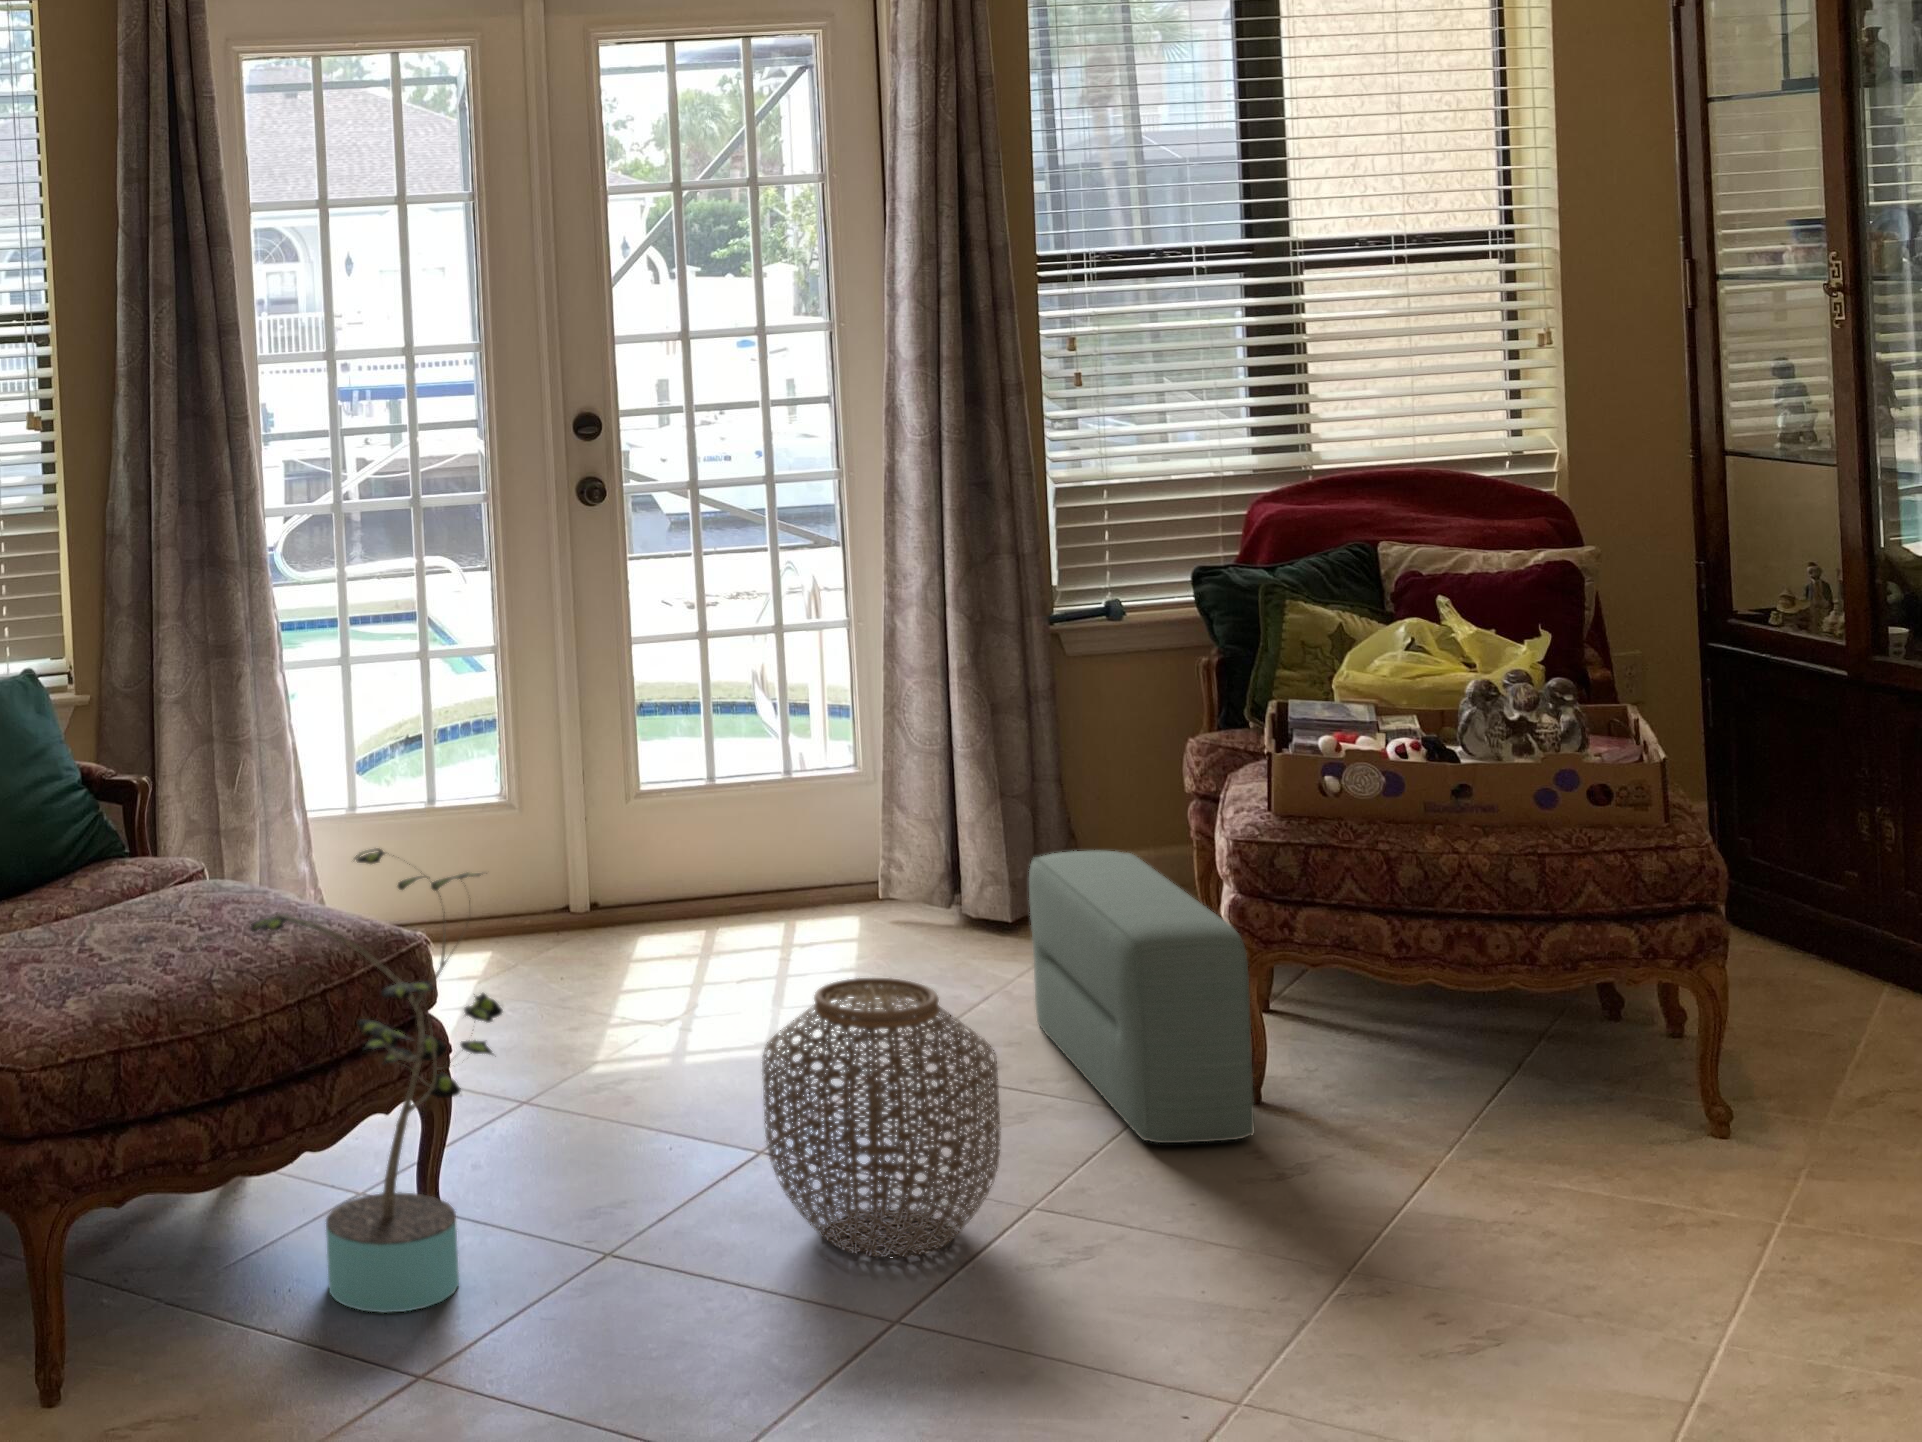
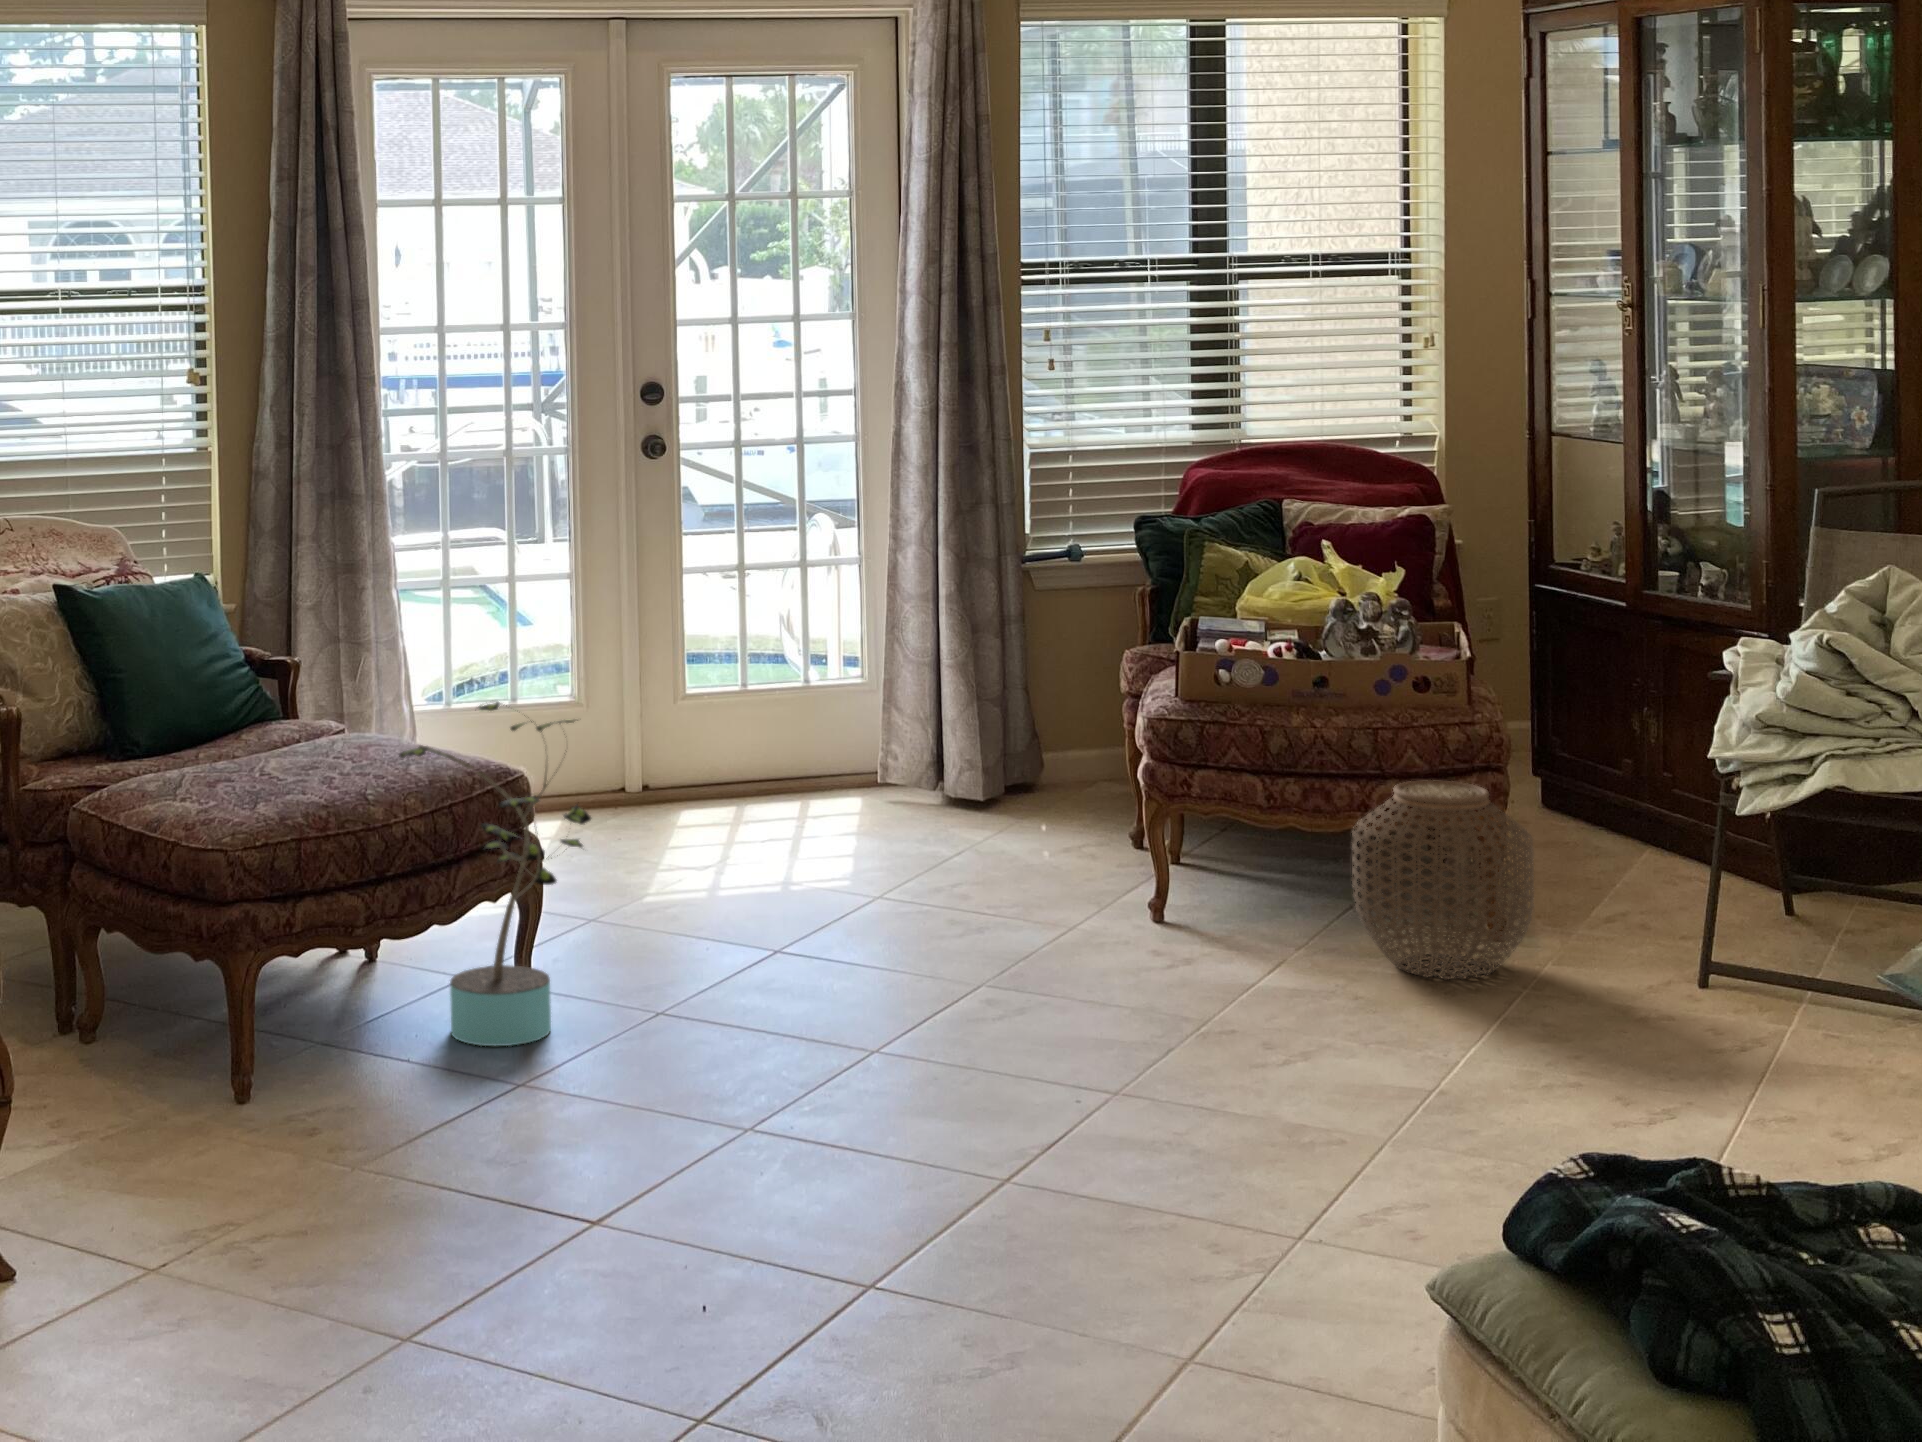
pouf: present [1029,850,1254,1143] -> none [997,735,1156,944]
woven basket: present [762,978,1001,1257] -> present [1352,780,1534,979]

